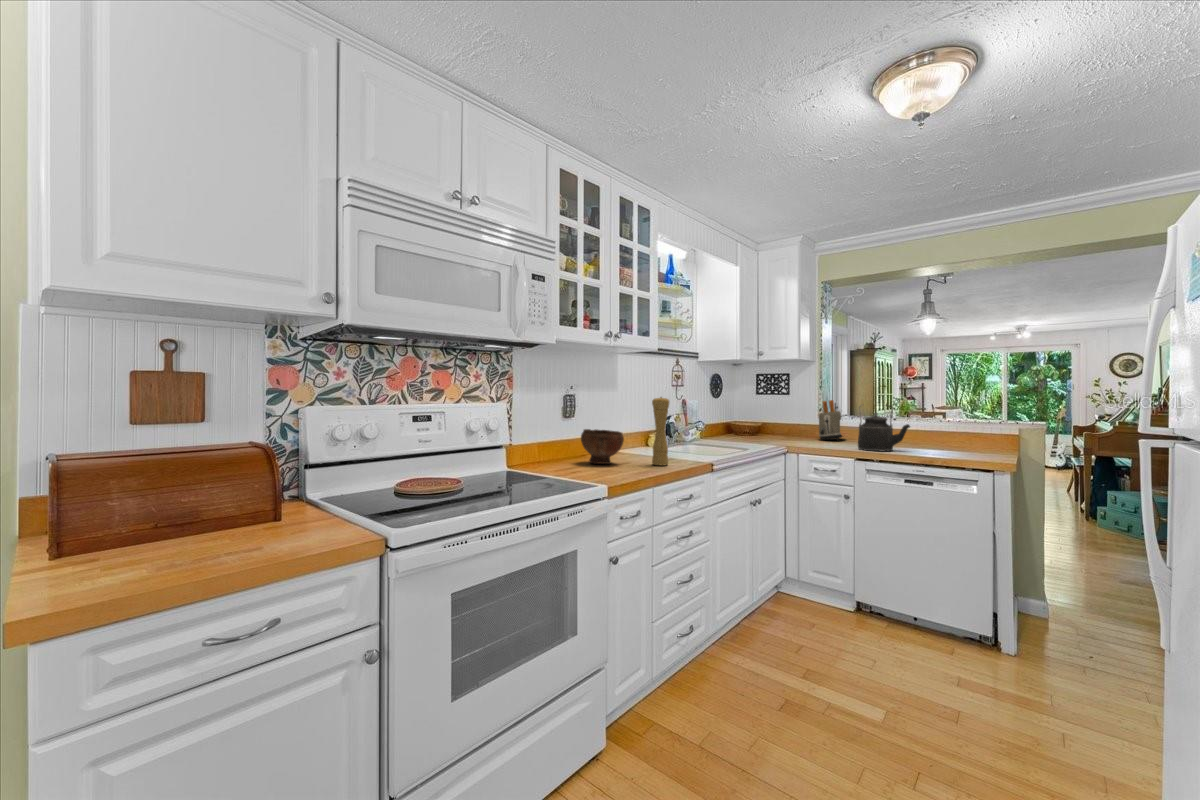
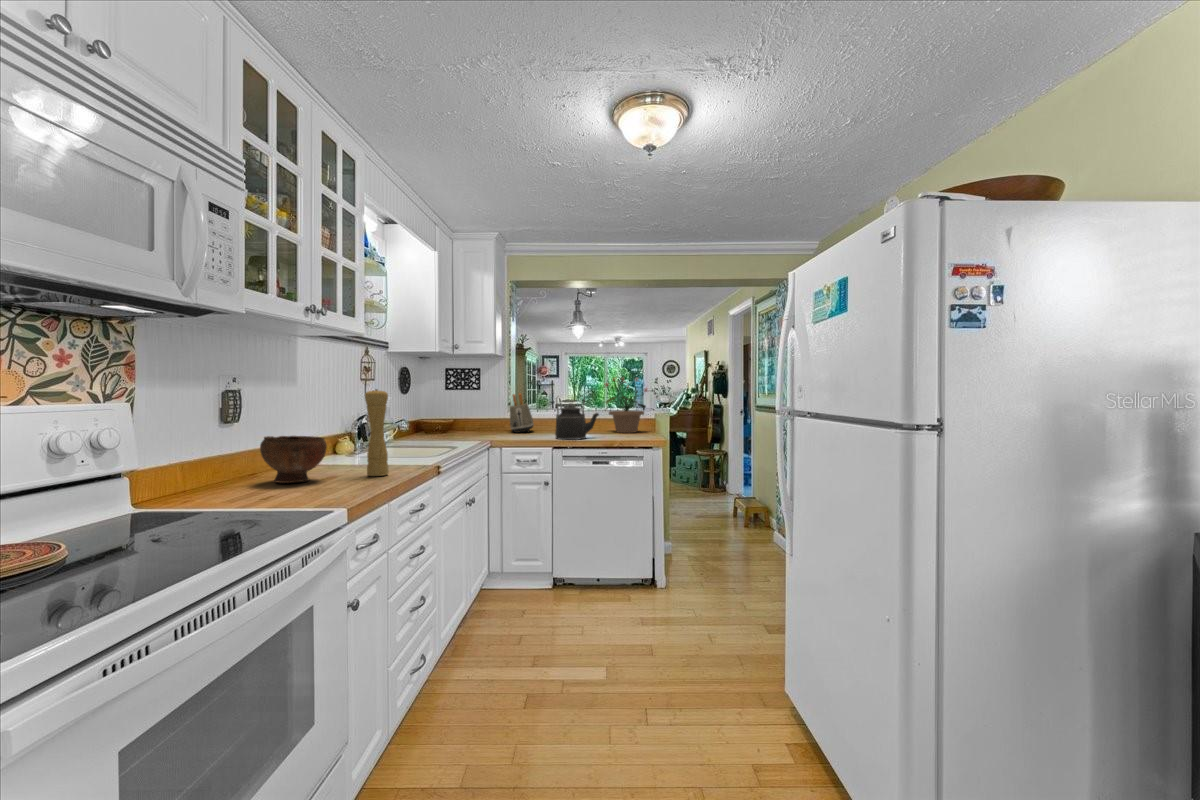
potted plant: none [926,383,989,449] -> present [605,378,647,433]

